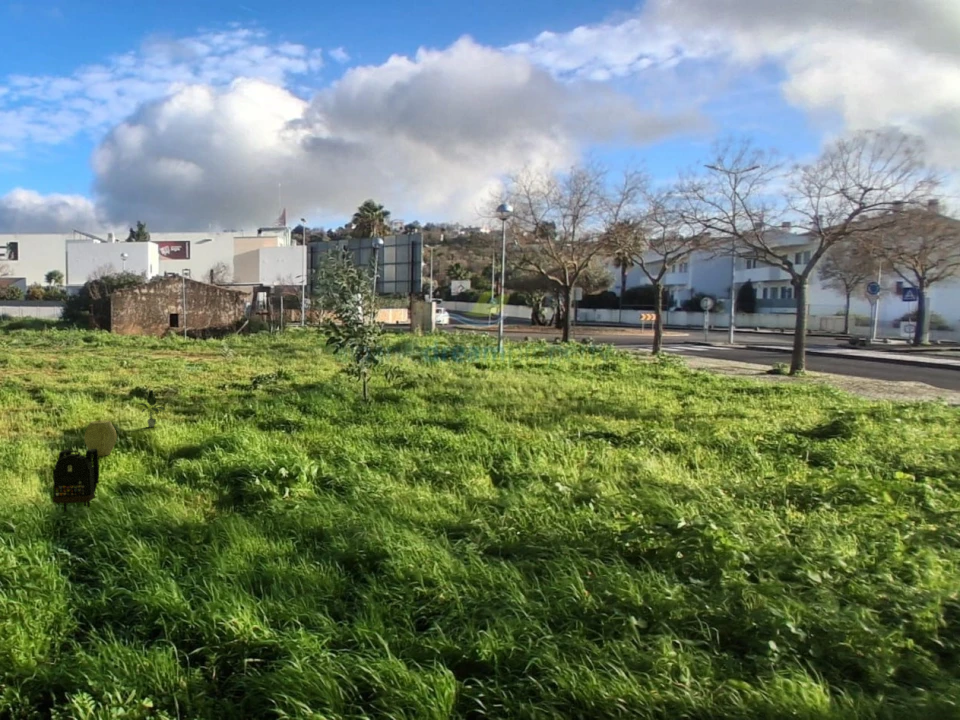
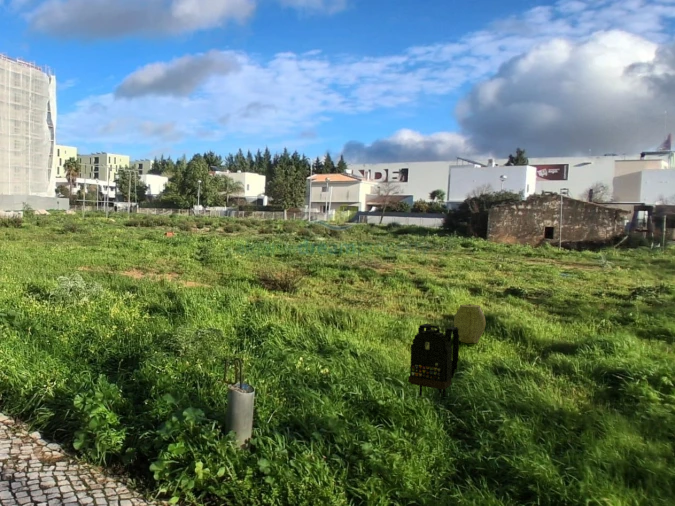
potted plant: present [138,390,165,427] -> none [510,281,539,322]

